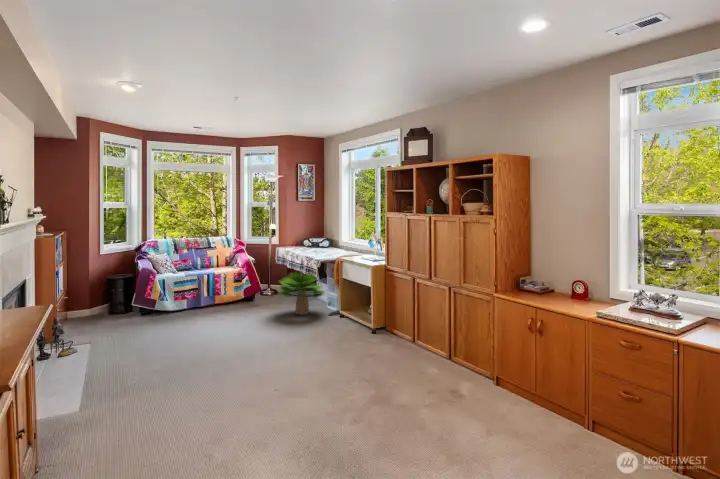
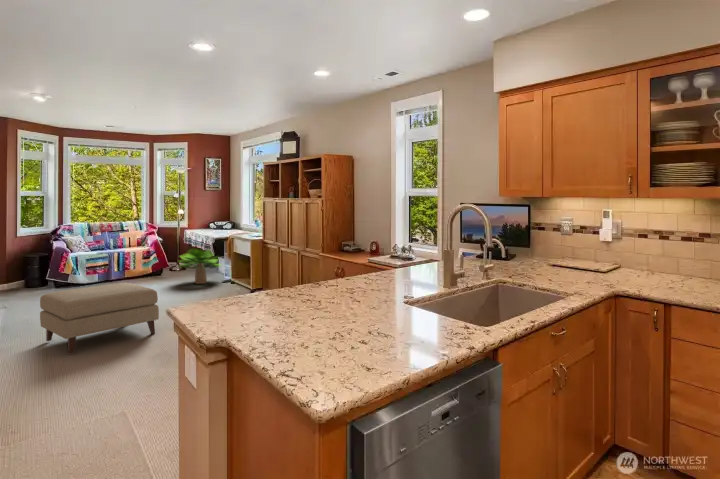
ottoman: none [142,327,288,436] -> present [40,283,159,354]

